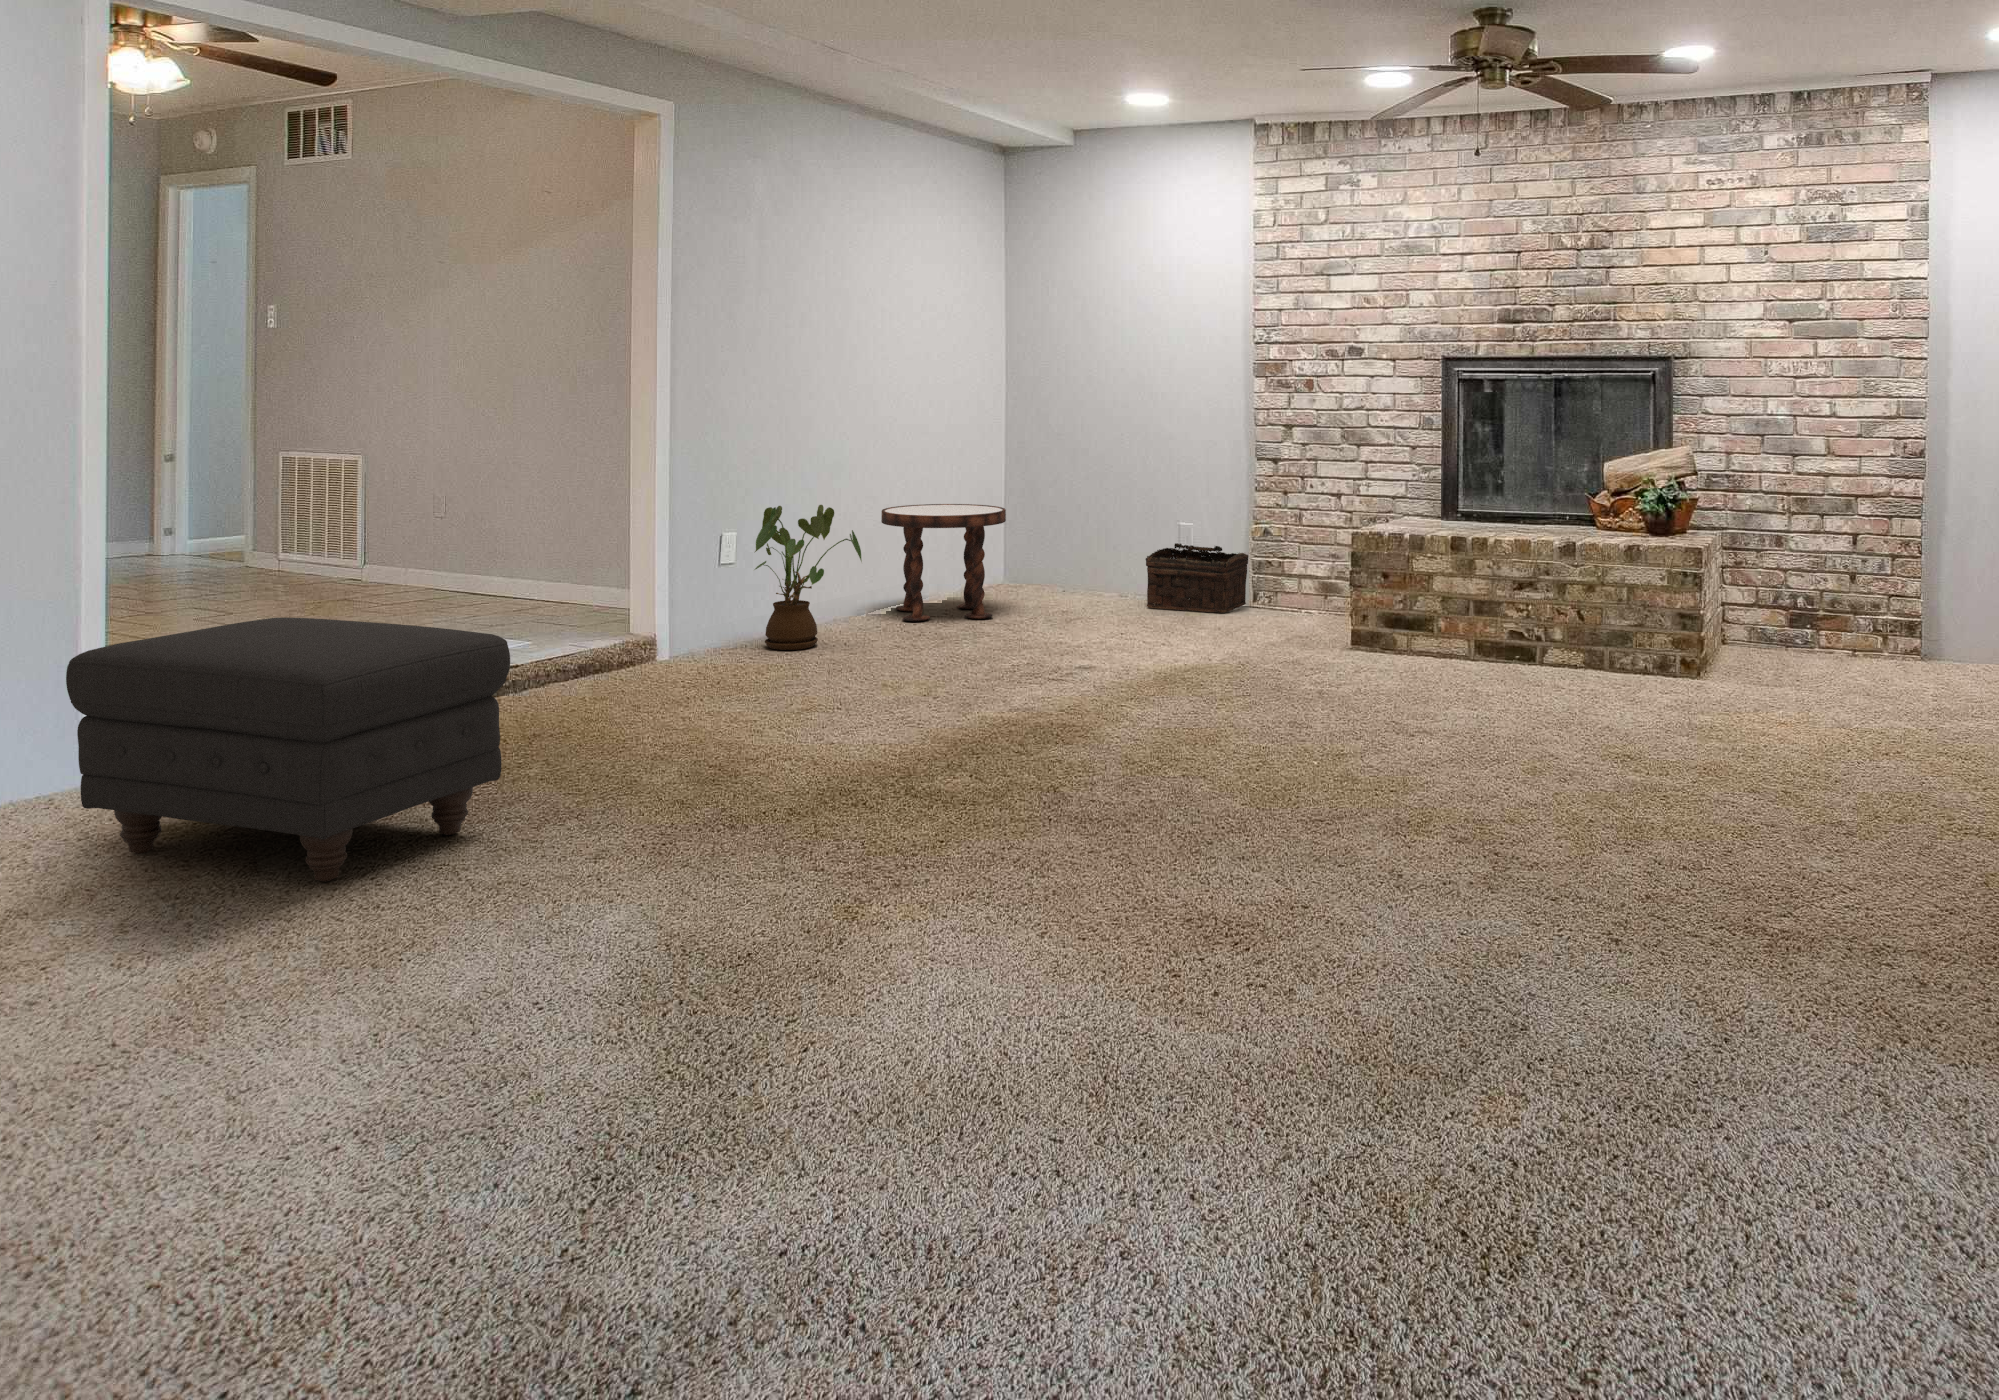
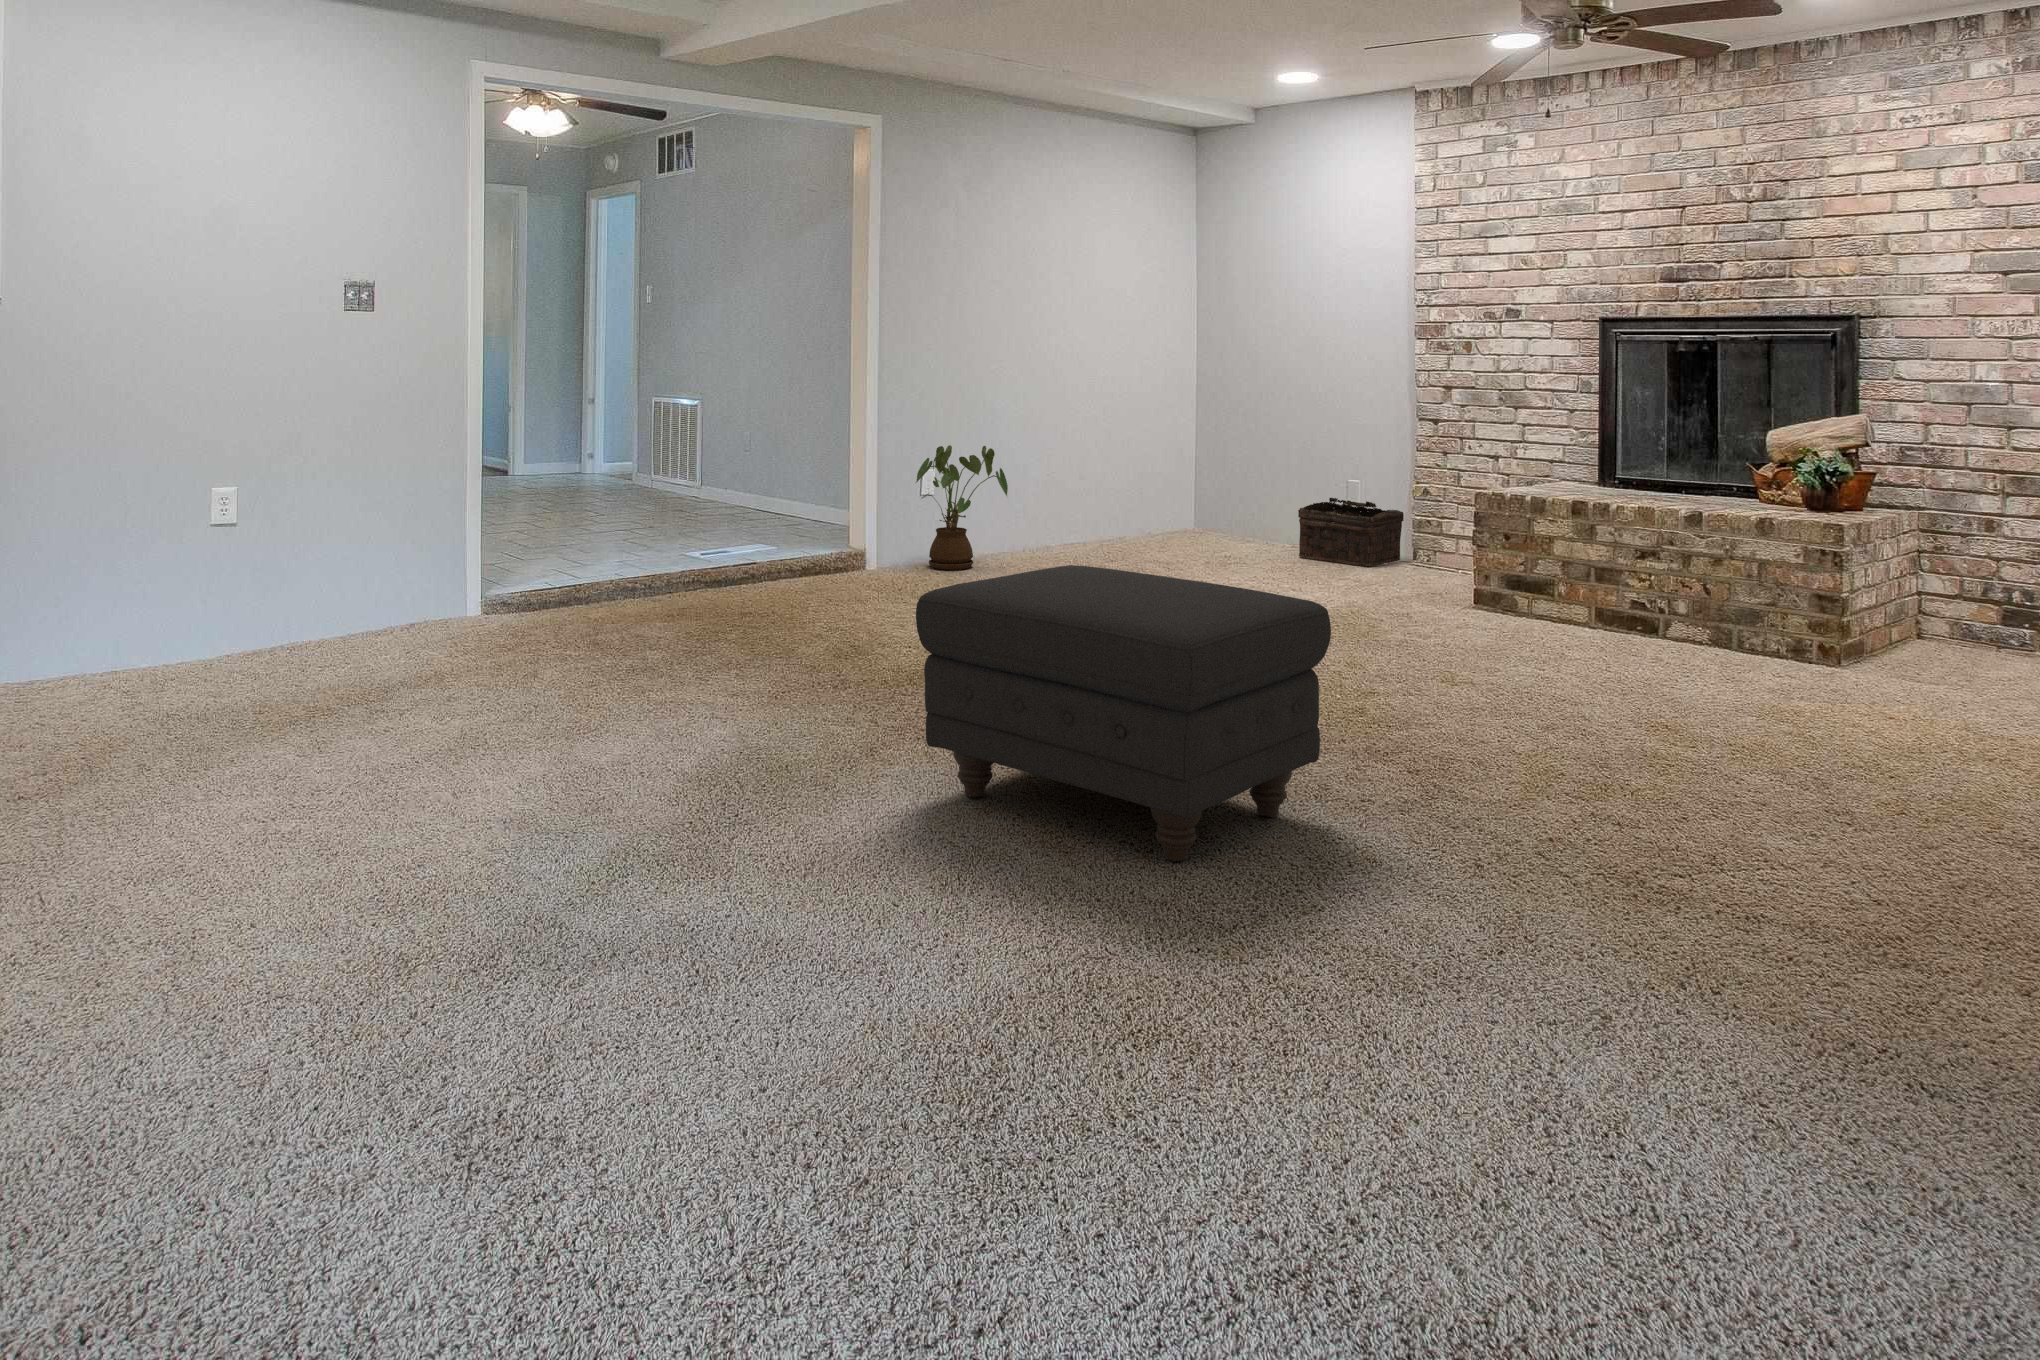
side table: present [881,504,1006,621] -> none [1054,452,1164,556]
ottoman: present [66,617,510,882] -> present [916,565,1331,861]

